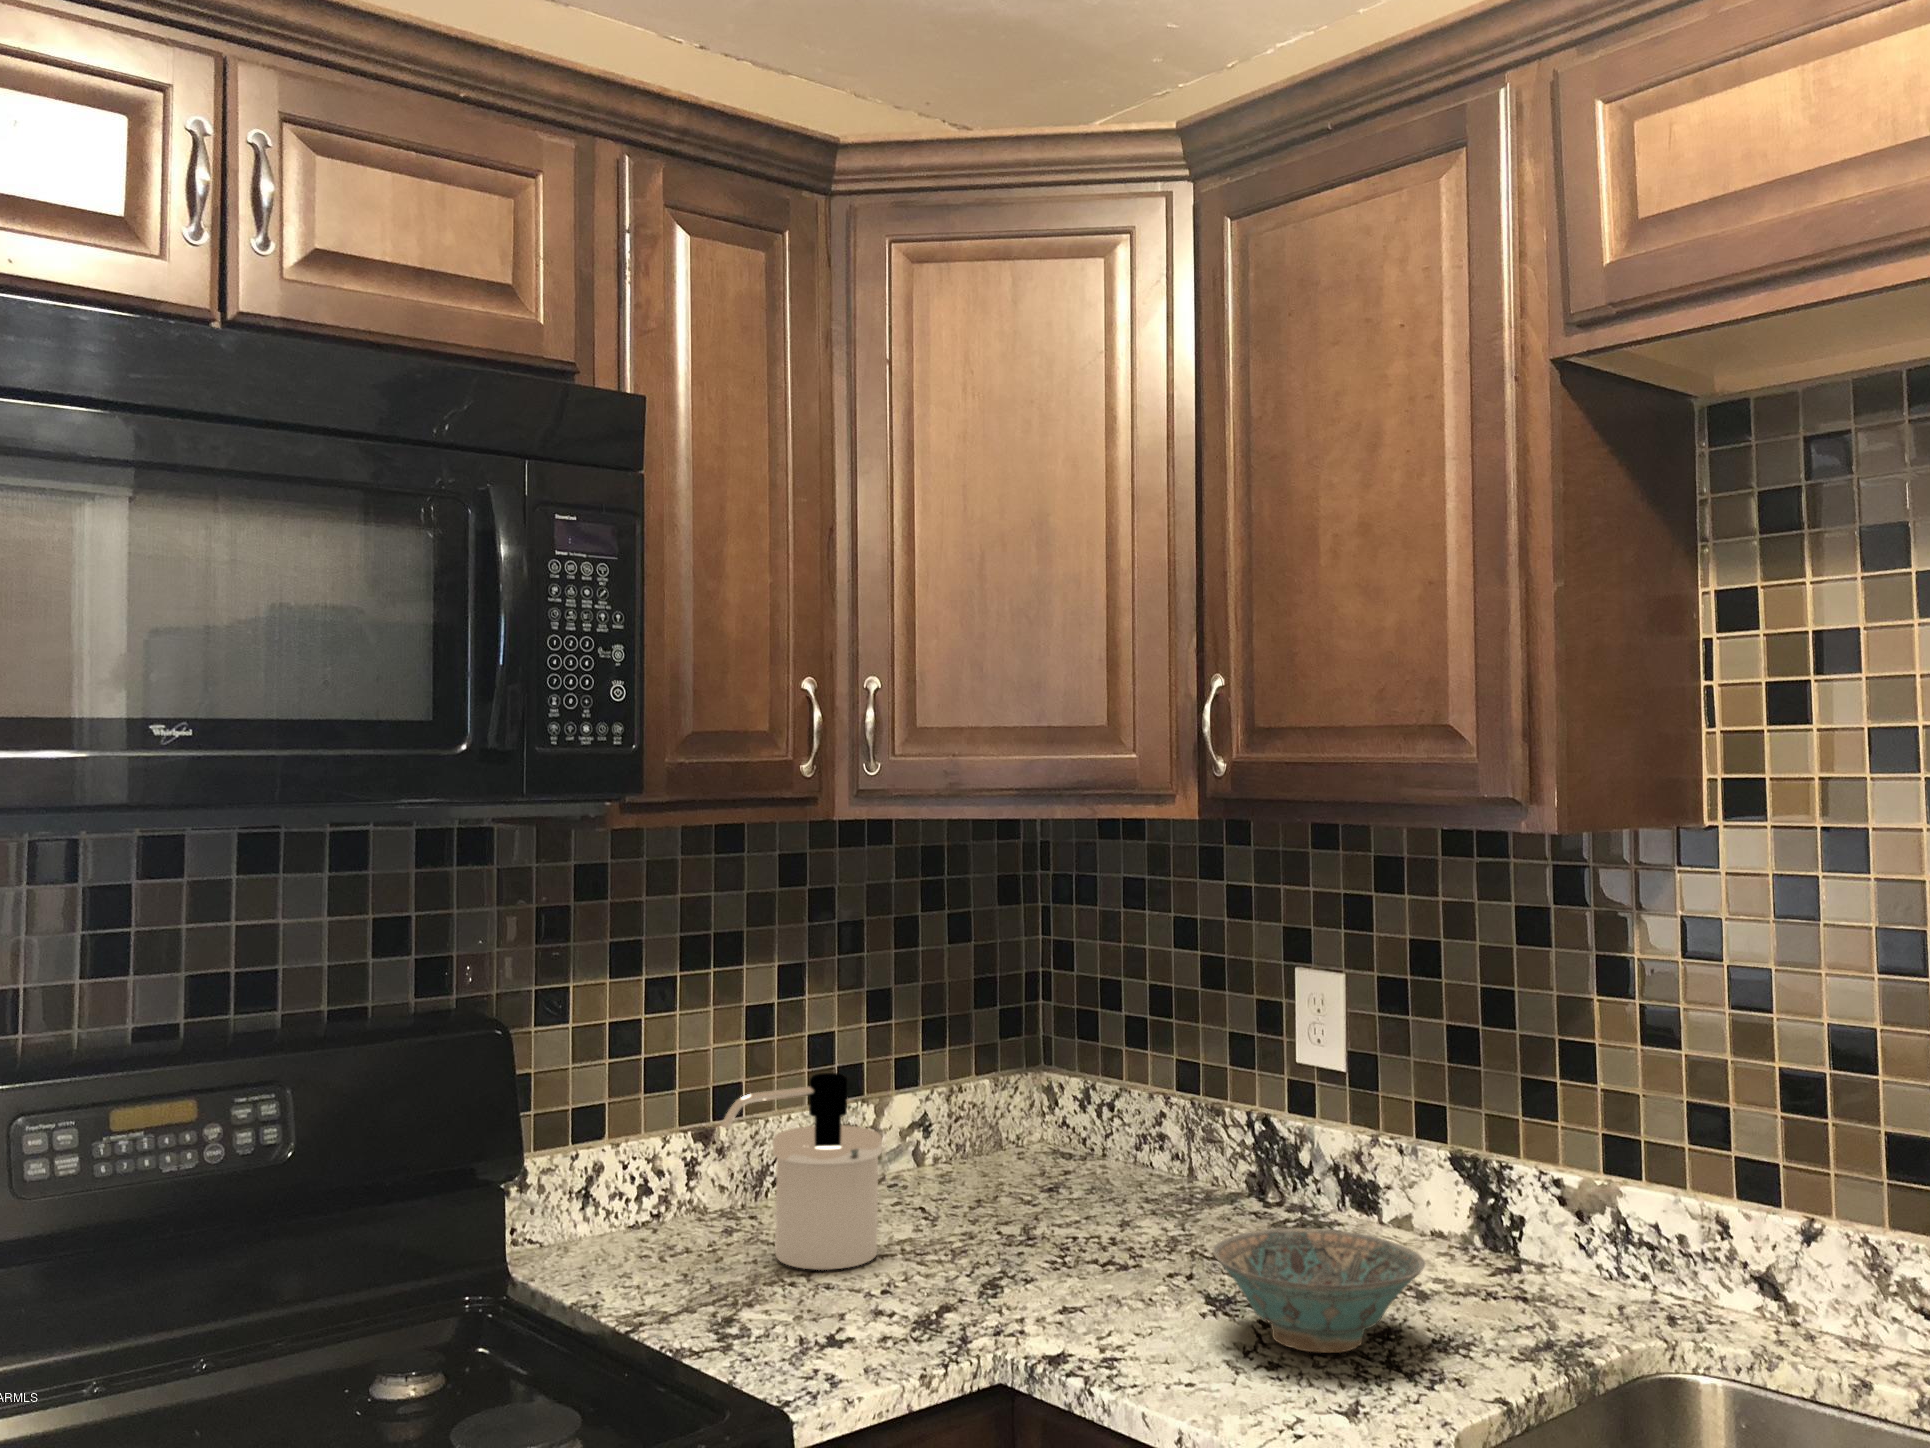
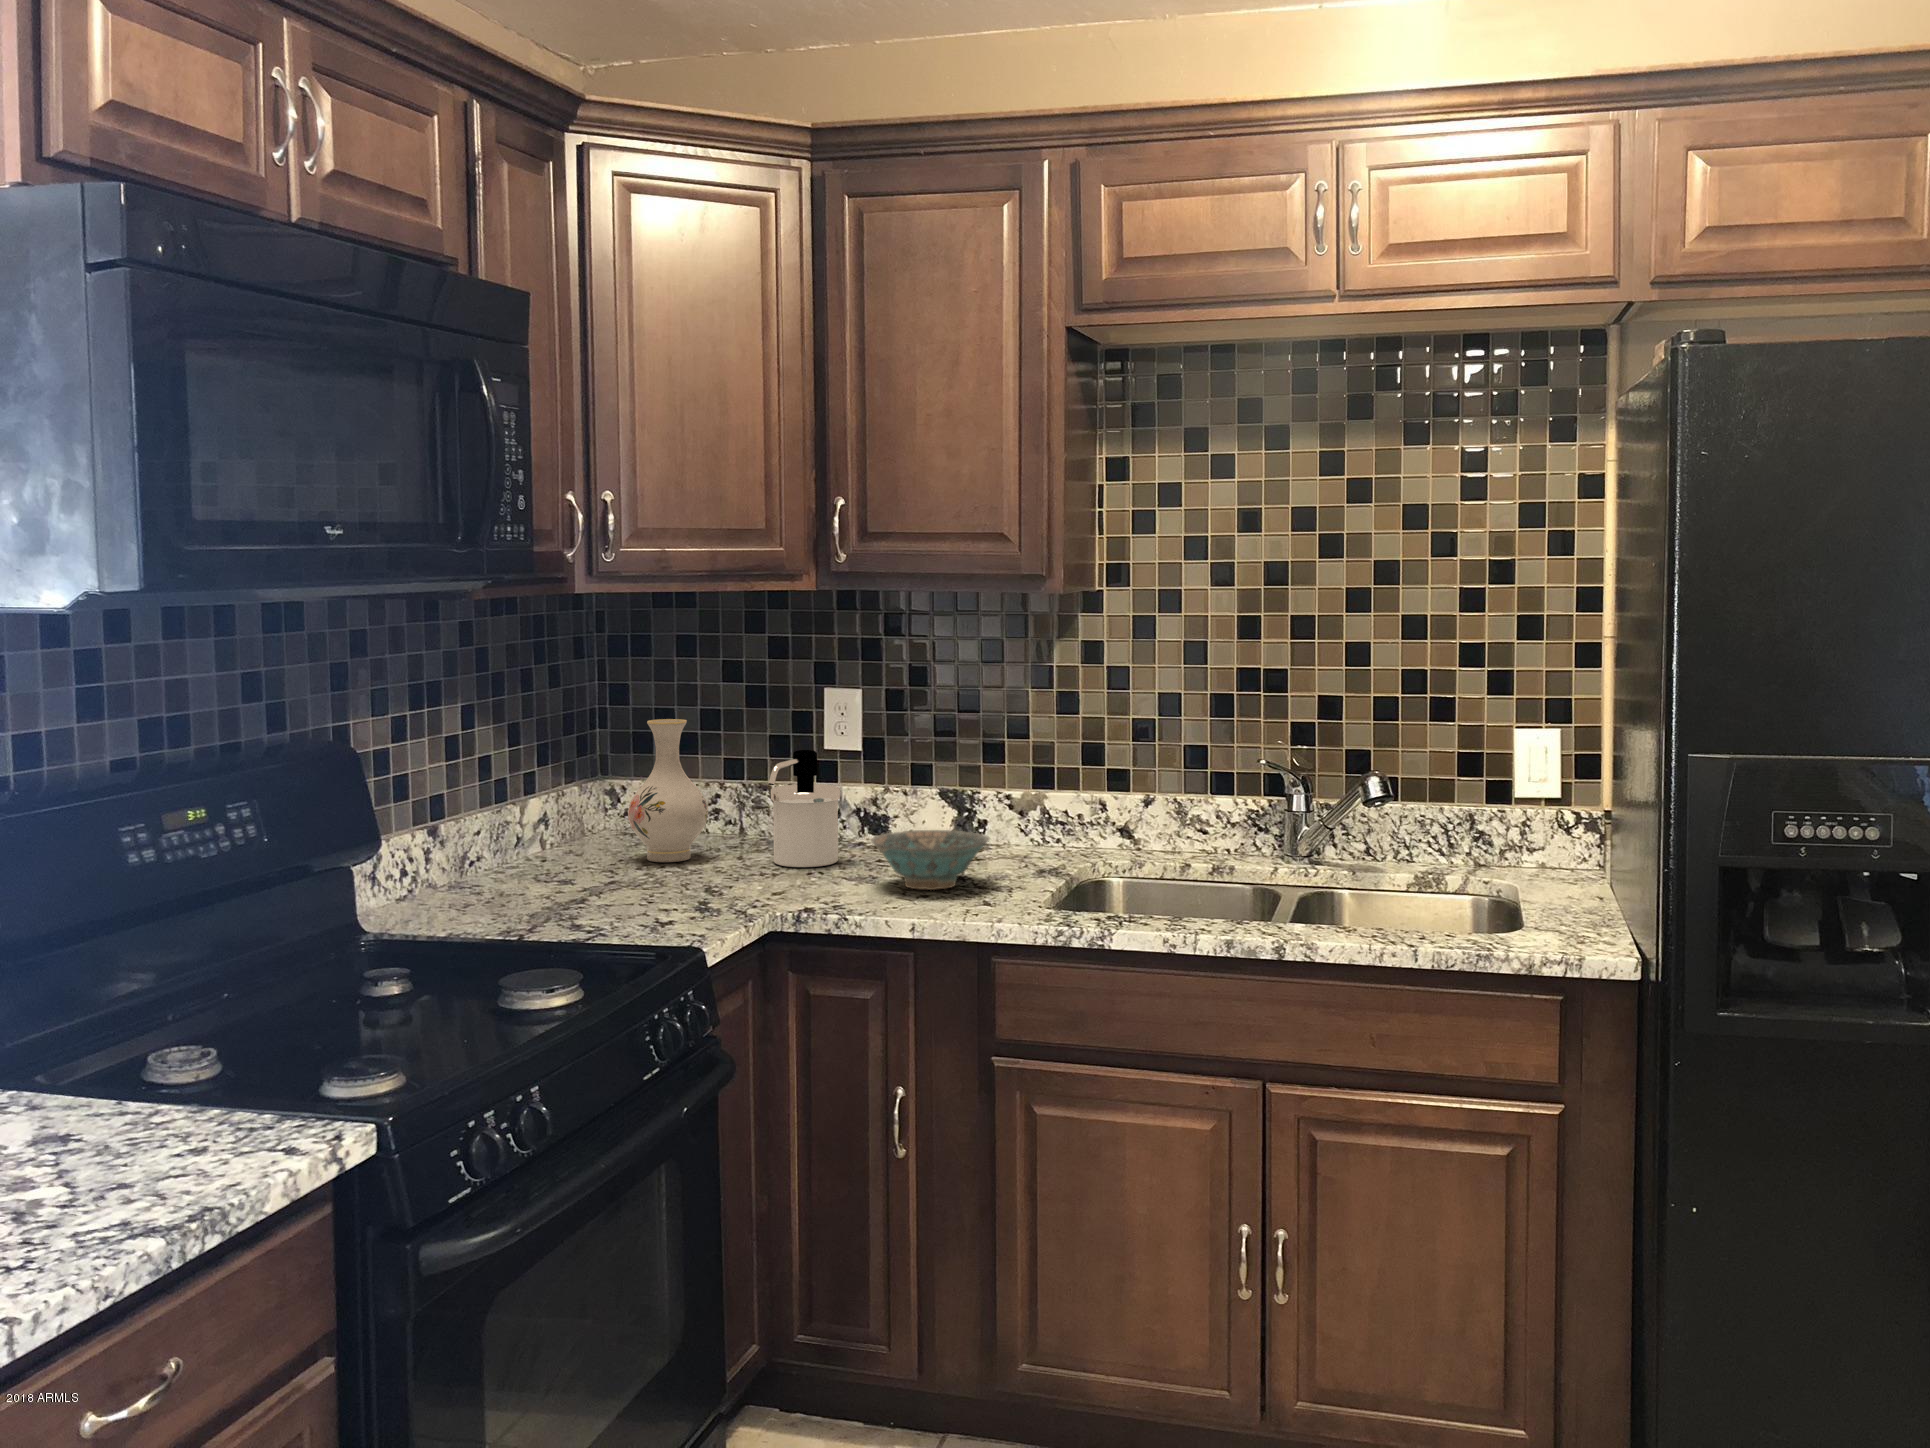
vase: none [979,1001,1092,1214] -> present [628,719,708,862]
soap dispenser: present [721,1073,882,1270] -> present [769,750,840,867]

